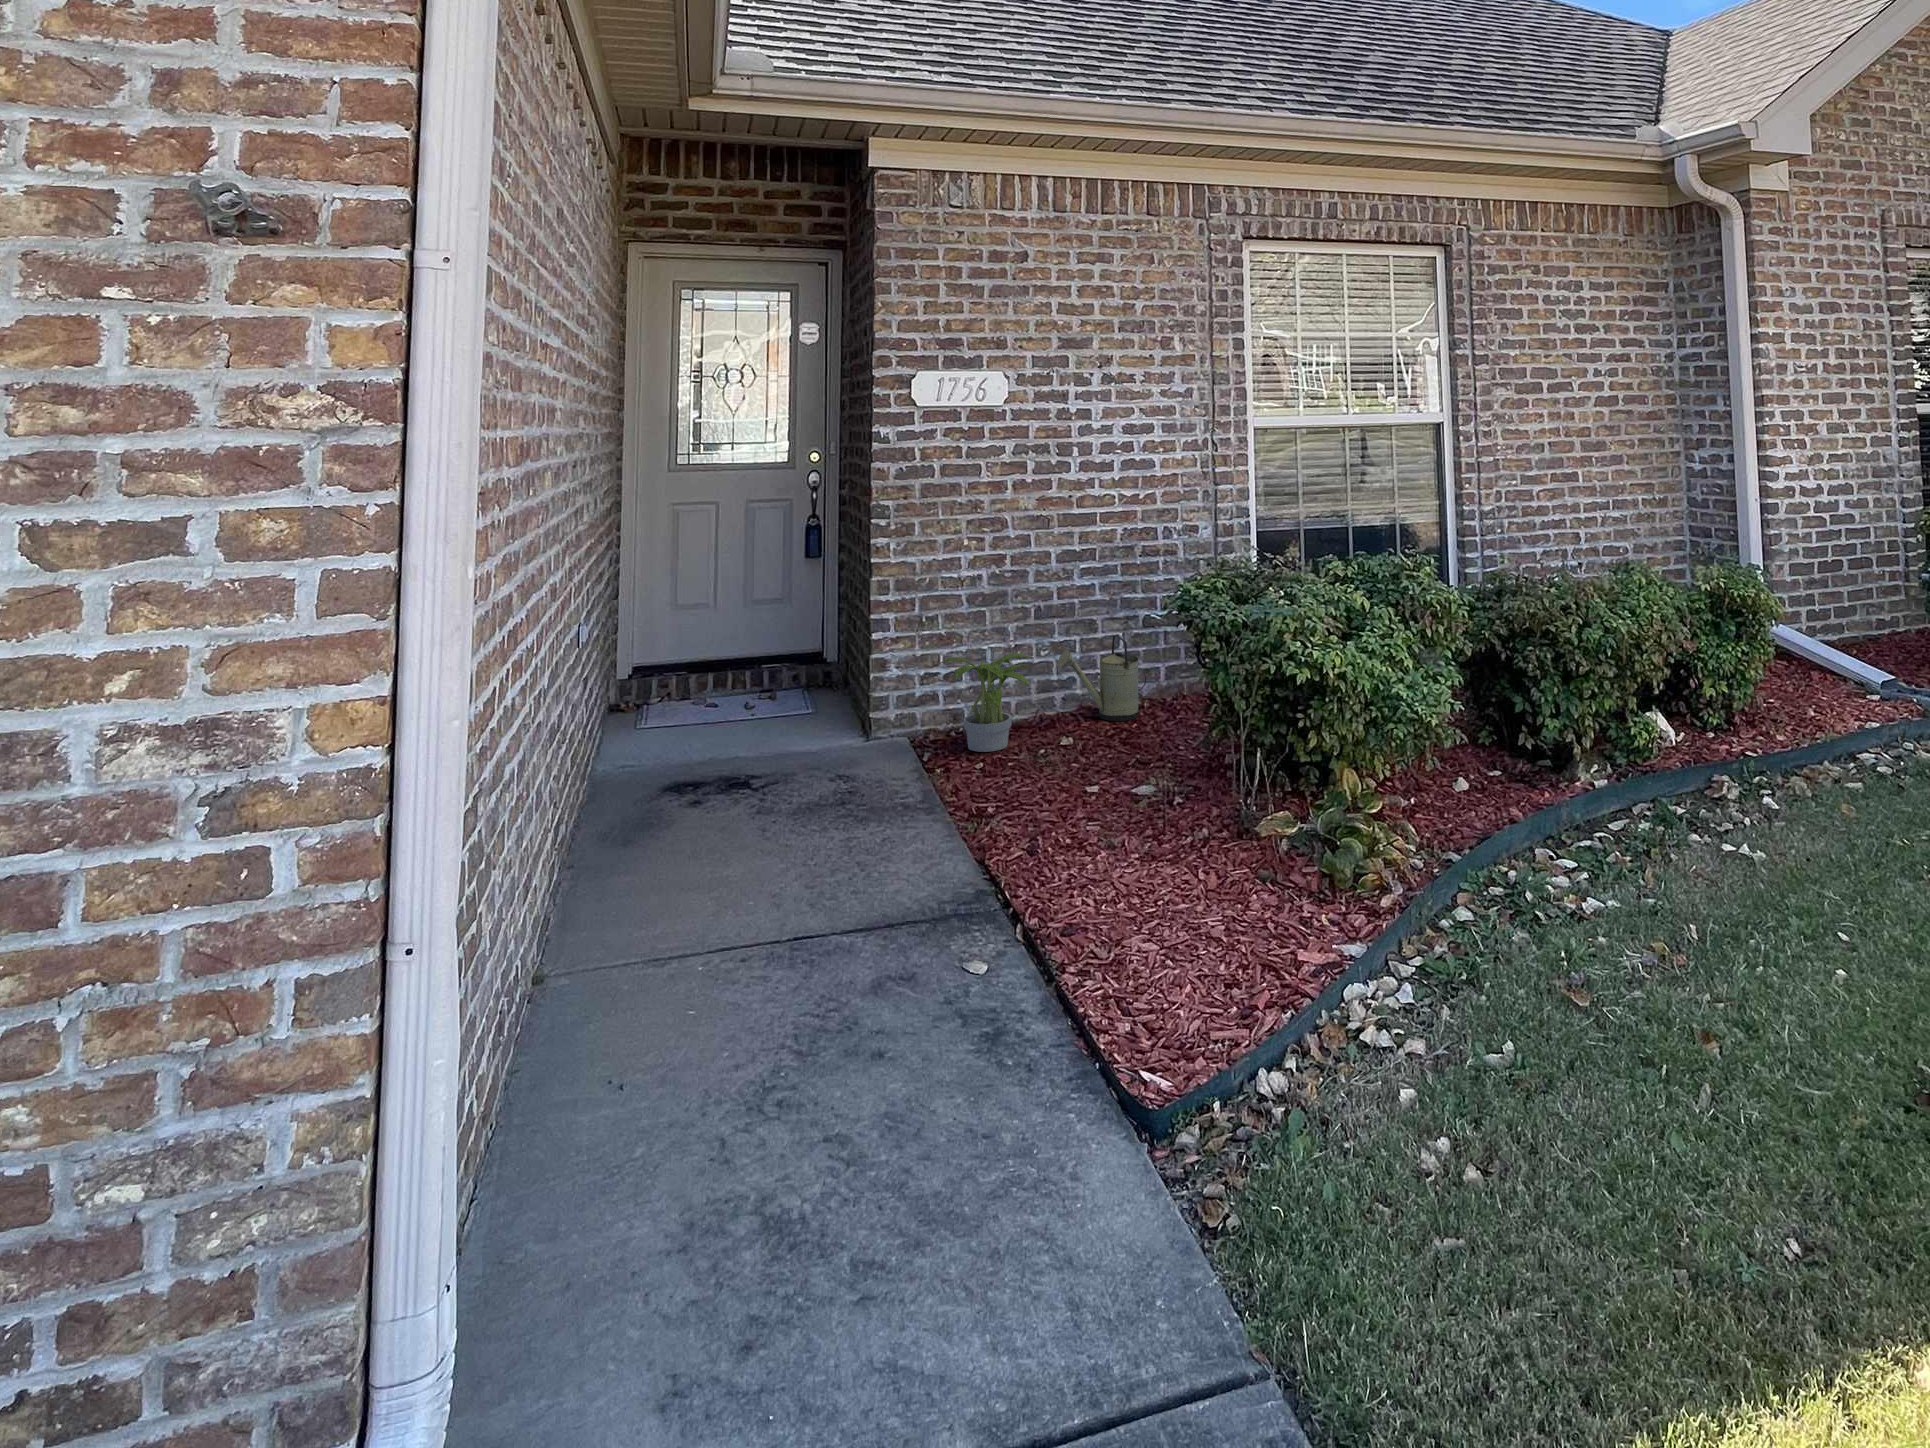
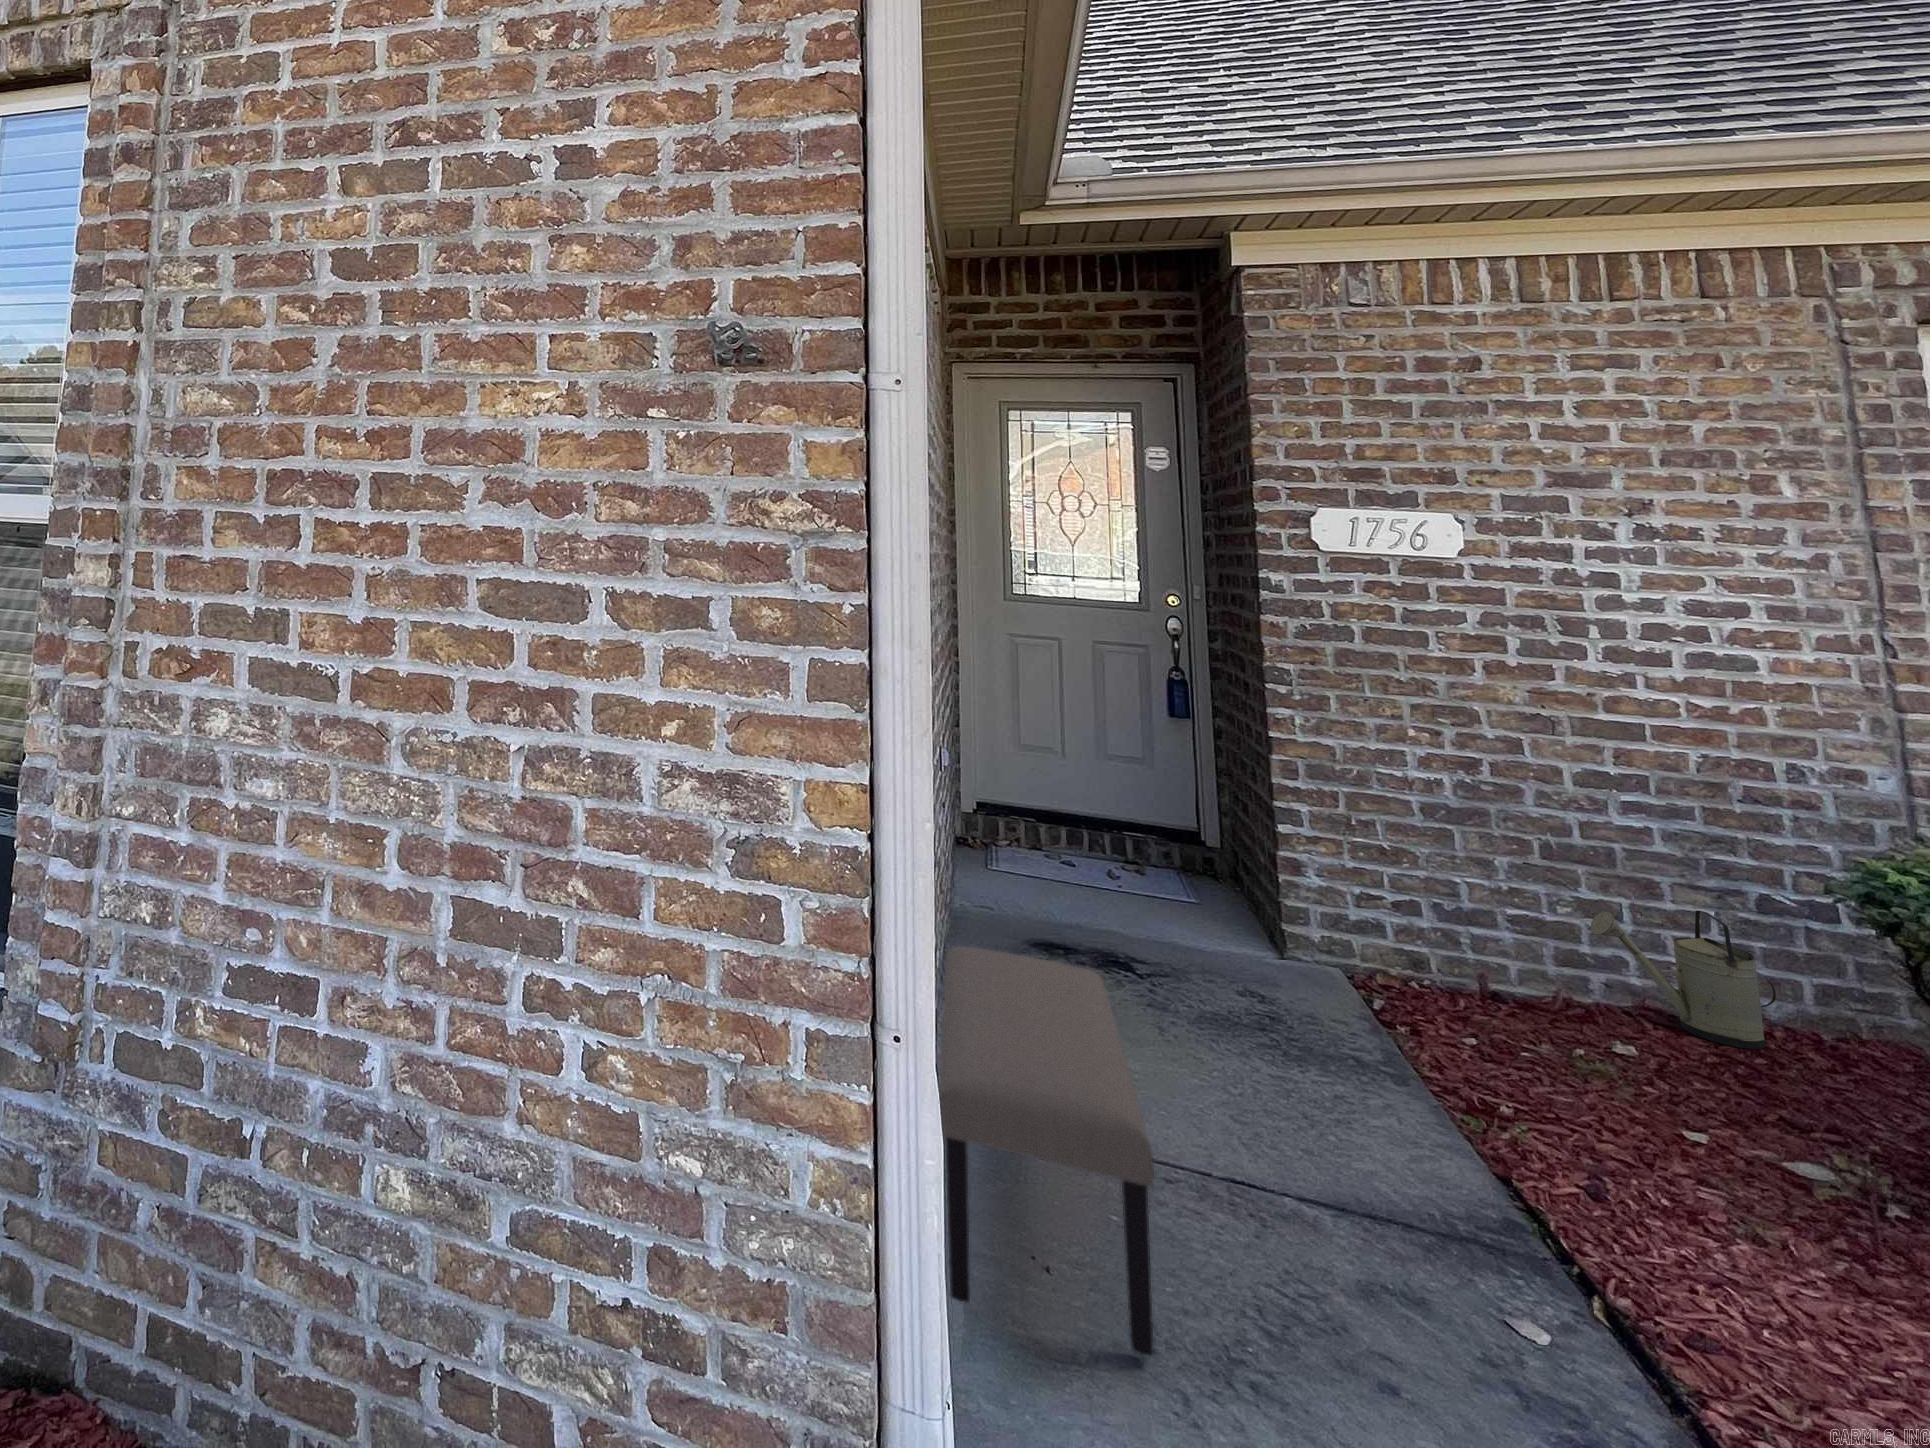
potted plant: present [940,653,1031,752] -> none [1388,878,1546,1026]
bench: none [507,804,707,1163] -> present [939,946,1154,1356]

